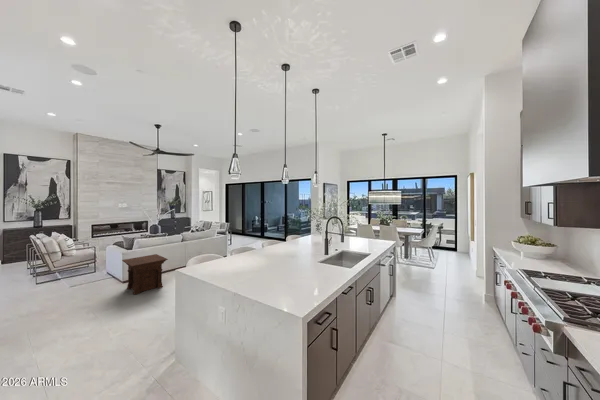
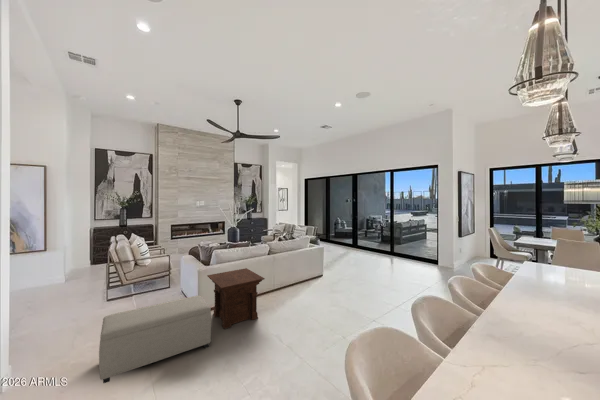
ottoman: none [32,273,122,329] -> present [99,295,211,383]

